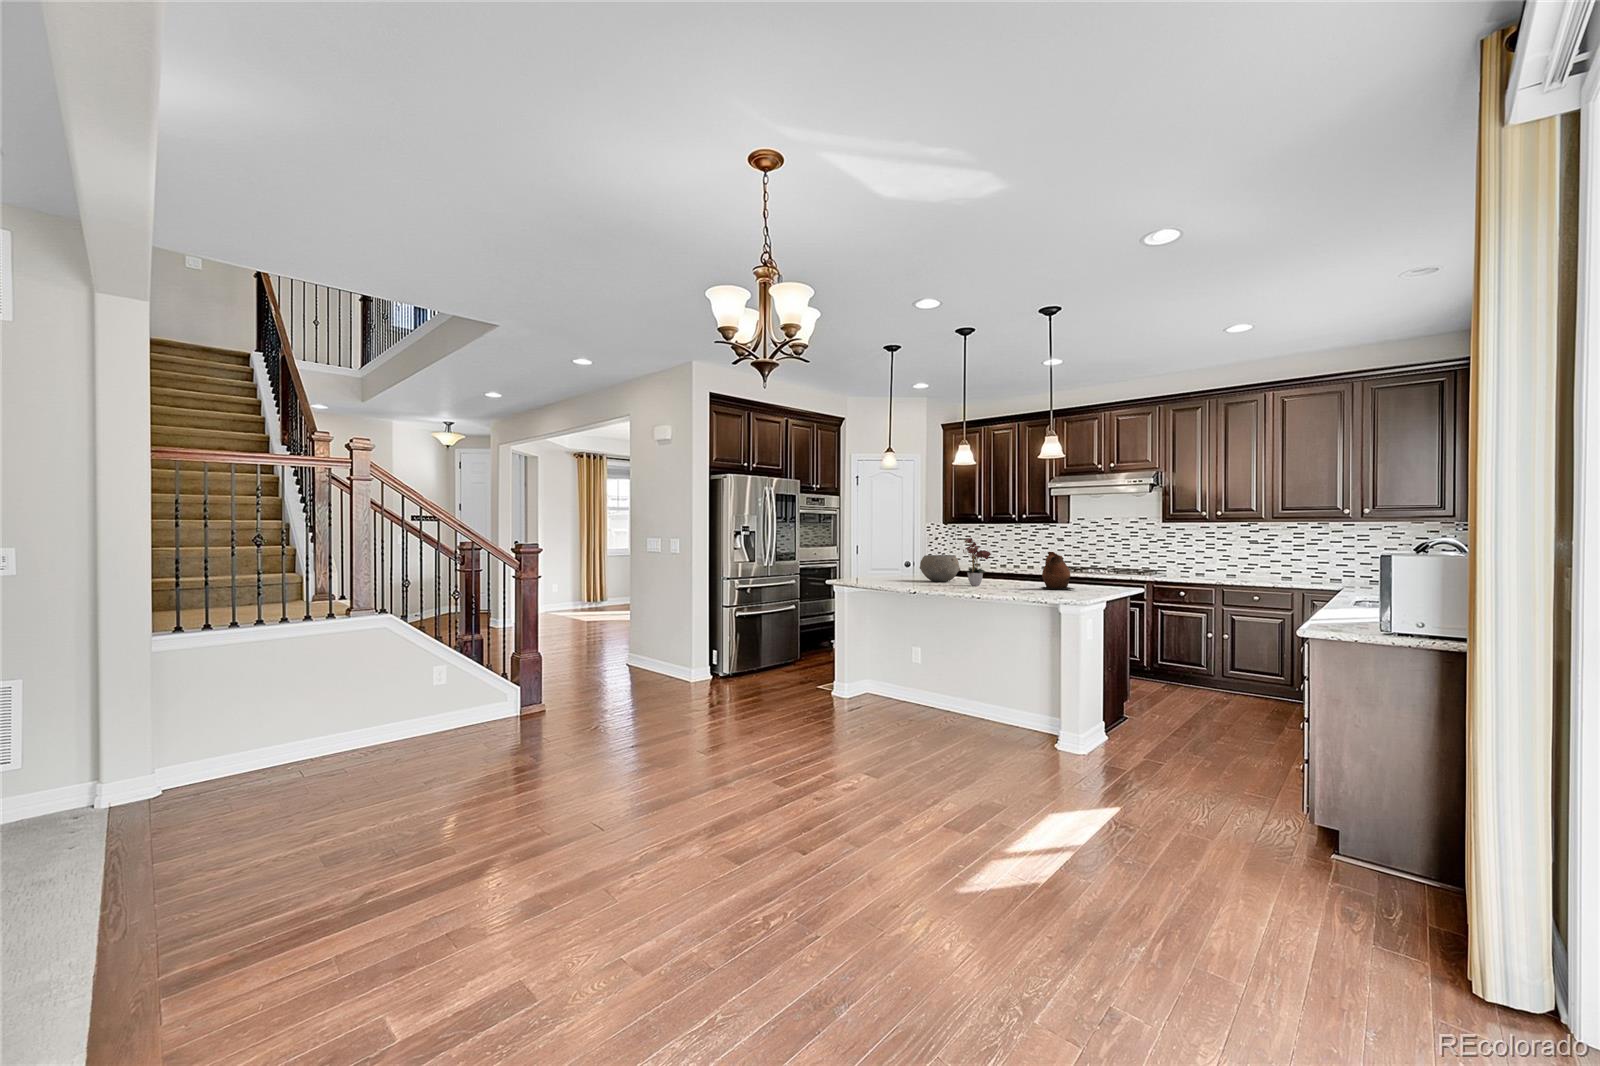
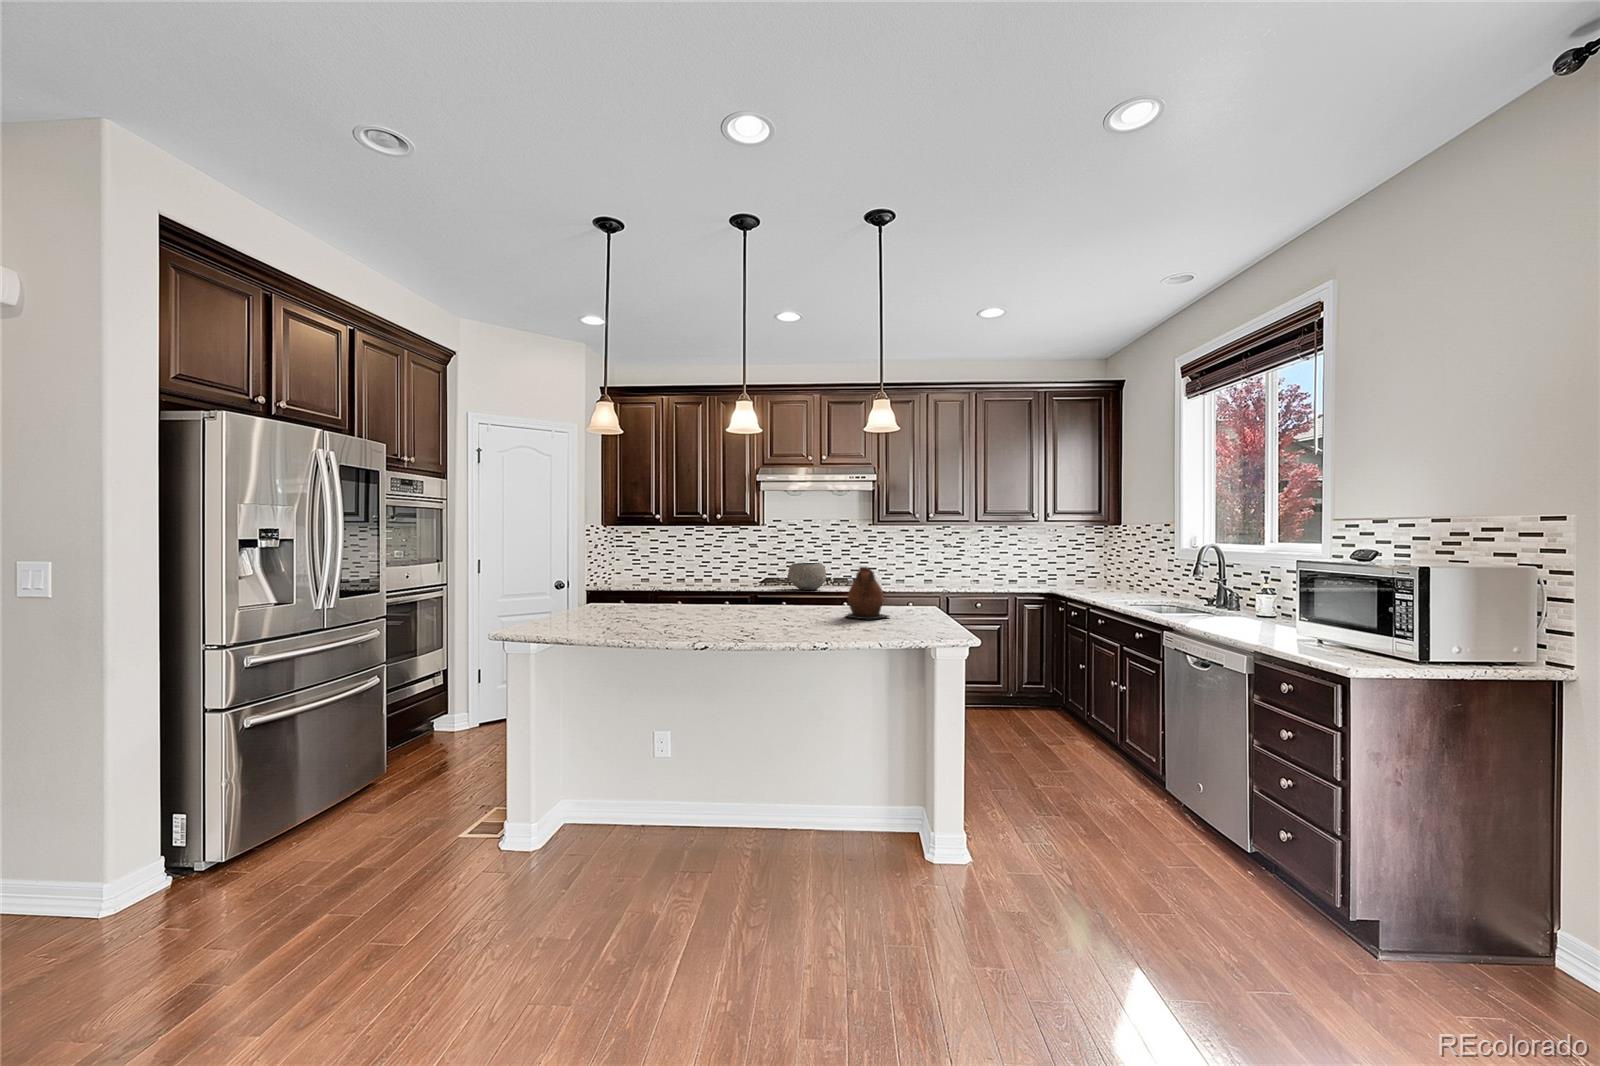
flower arrangement: present [963,538,991,586] -> none [737,545,777,622]
ceramic bowl: present [920,555,960,582] -> present [787,563,826,590]

